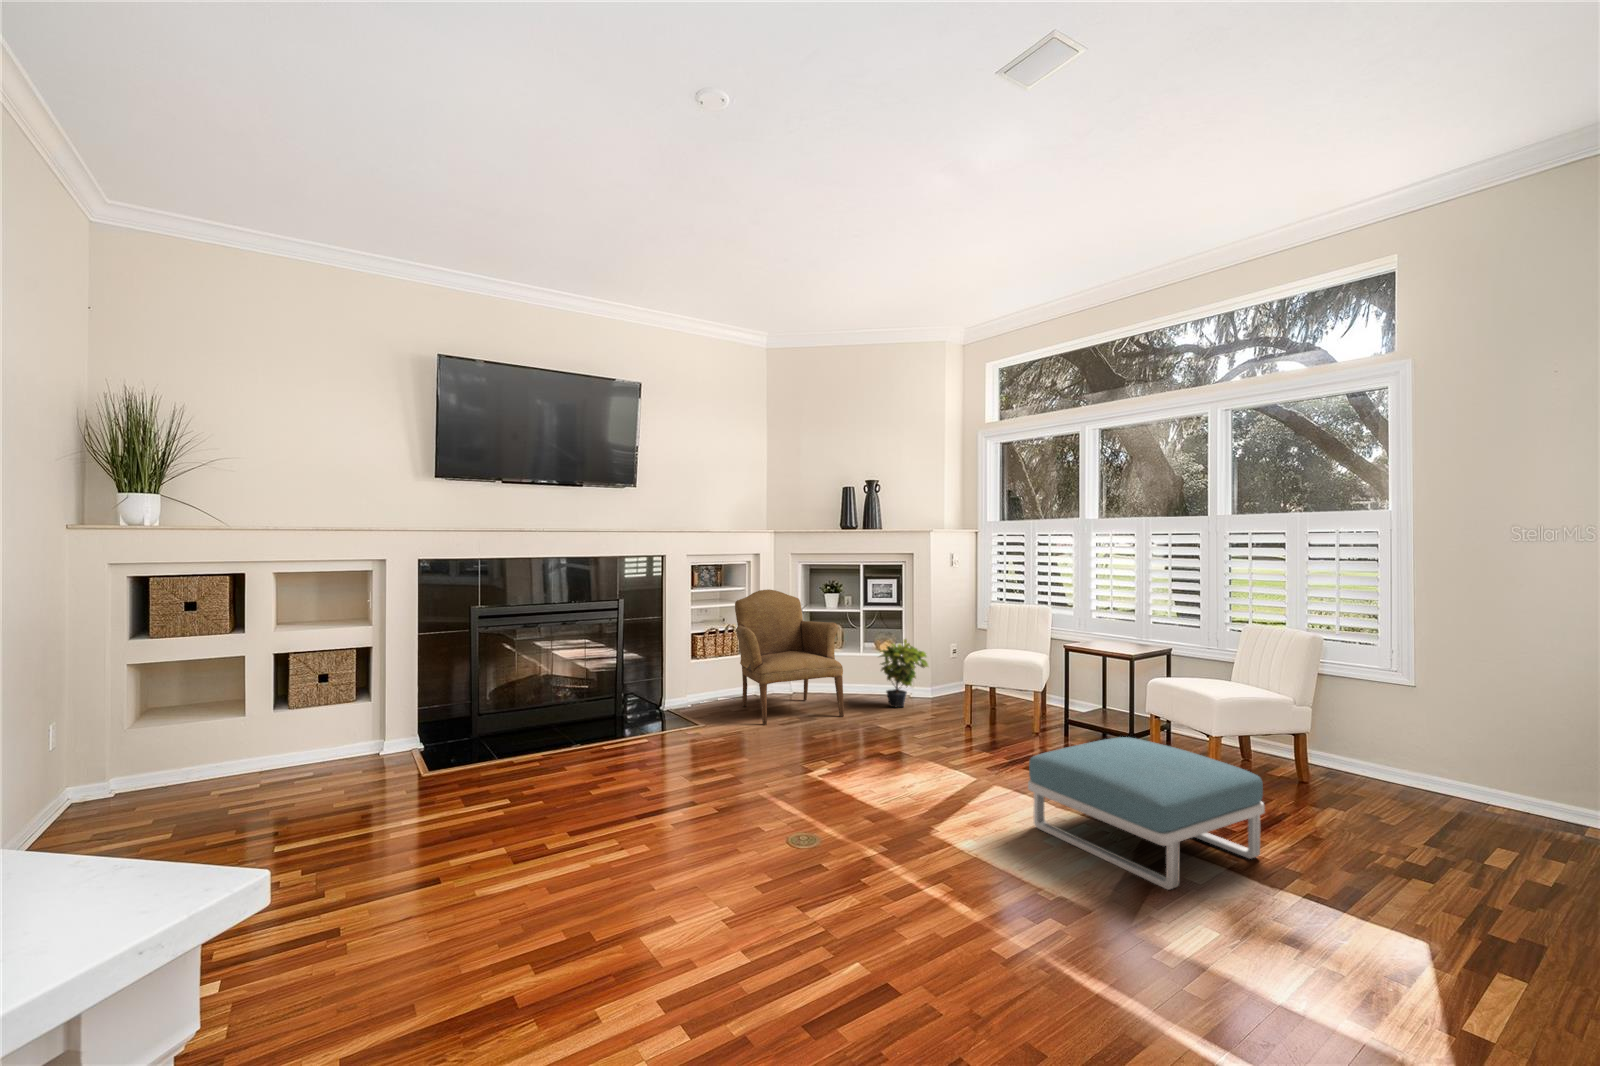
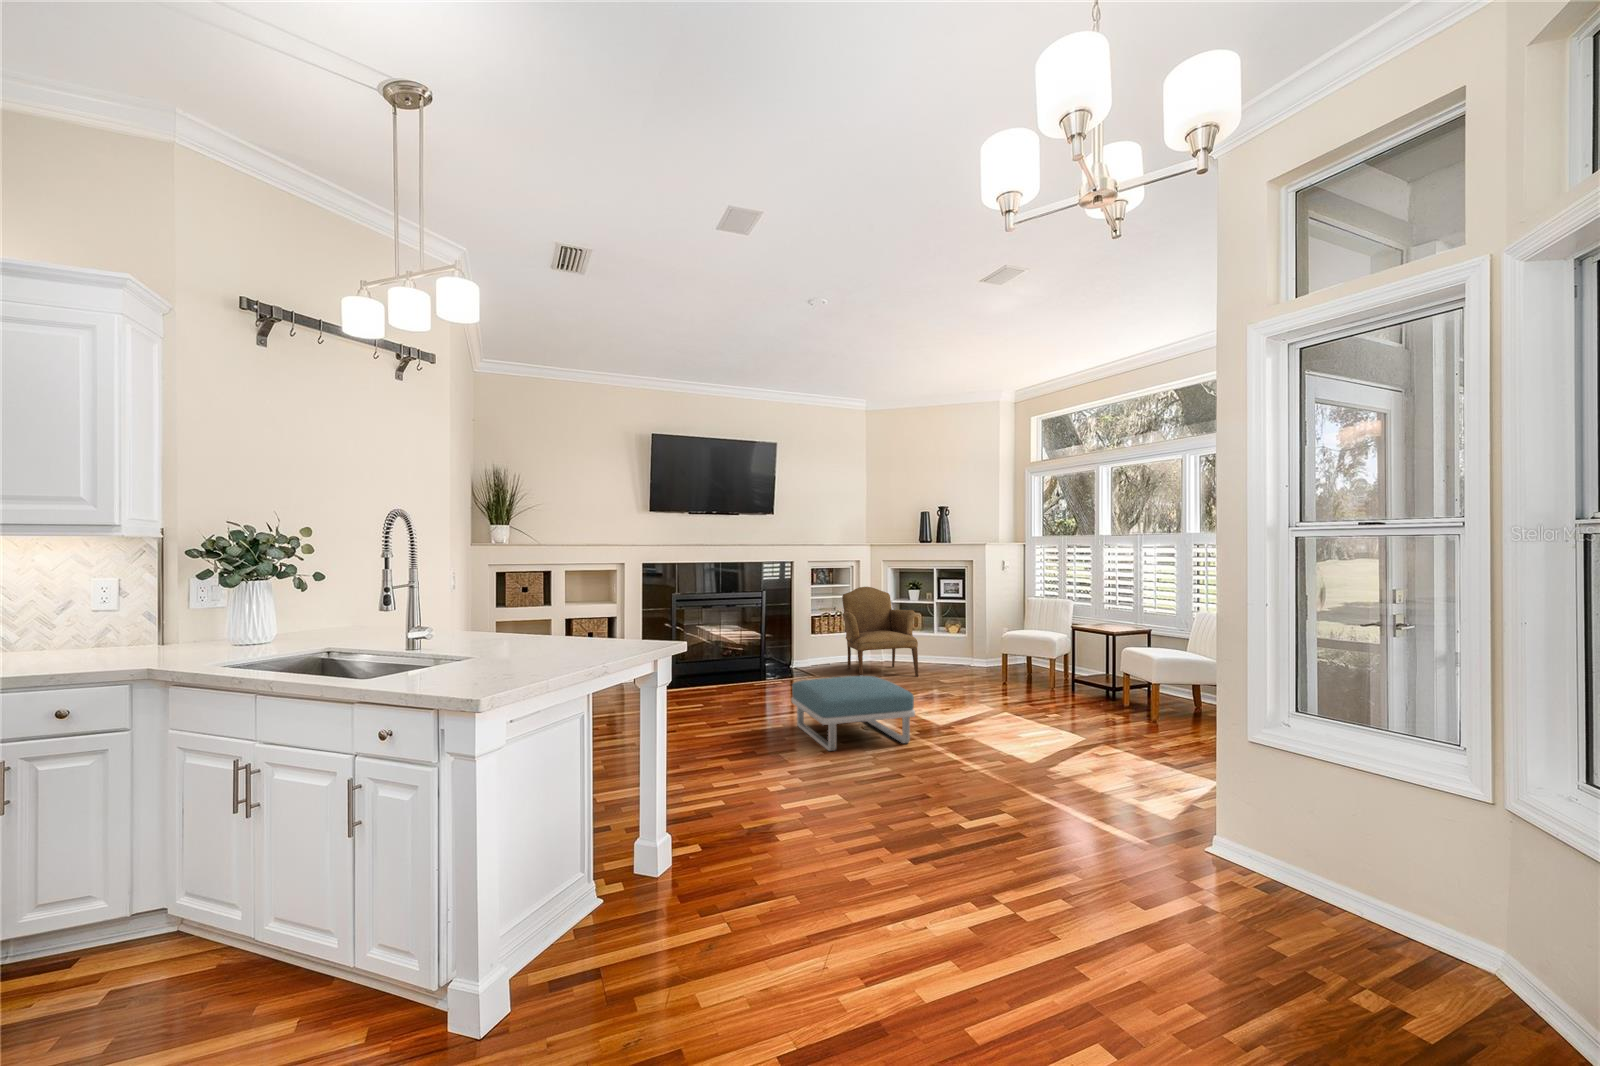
potted plant: present [880,639,928,707] -> none [945,623,983,673]
footstool: present [1028,737,1265,890] -> present [791,676,915,751]

